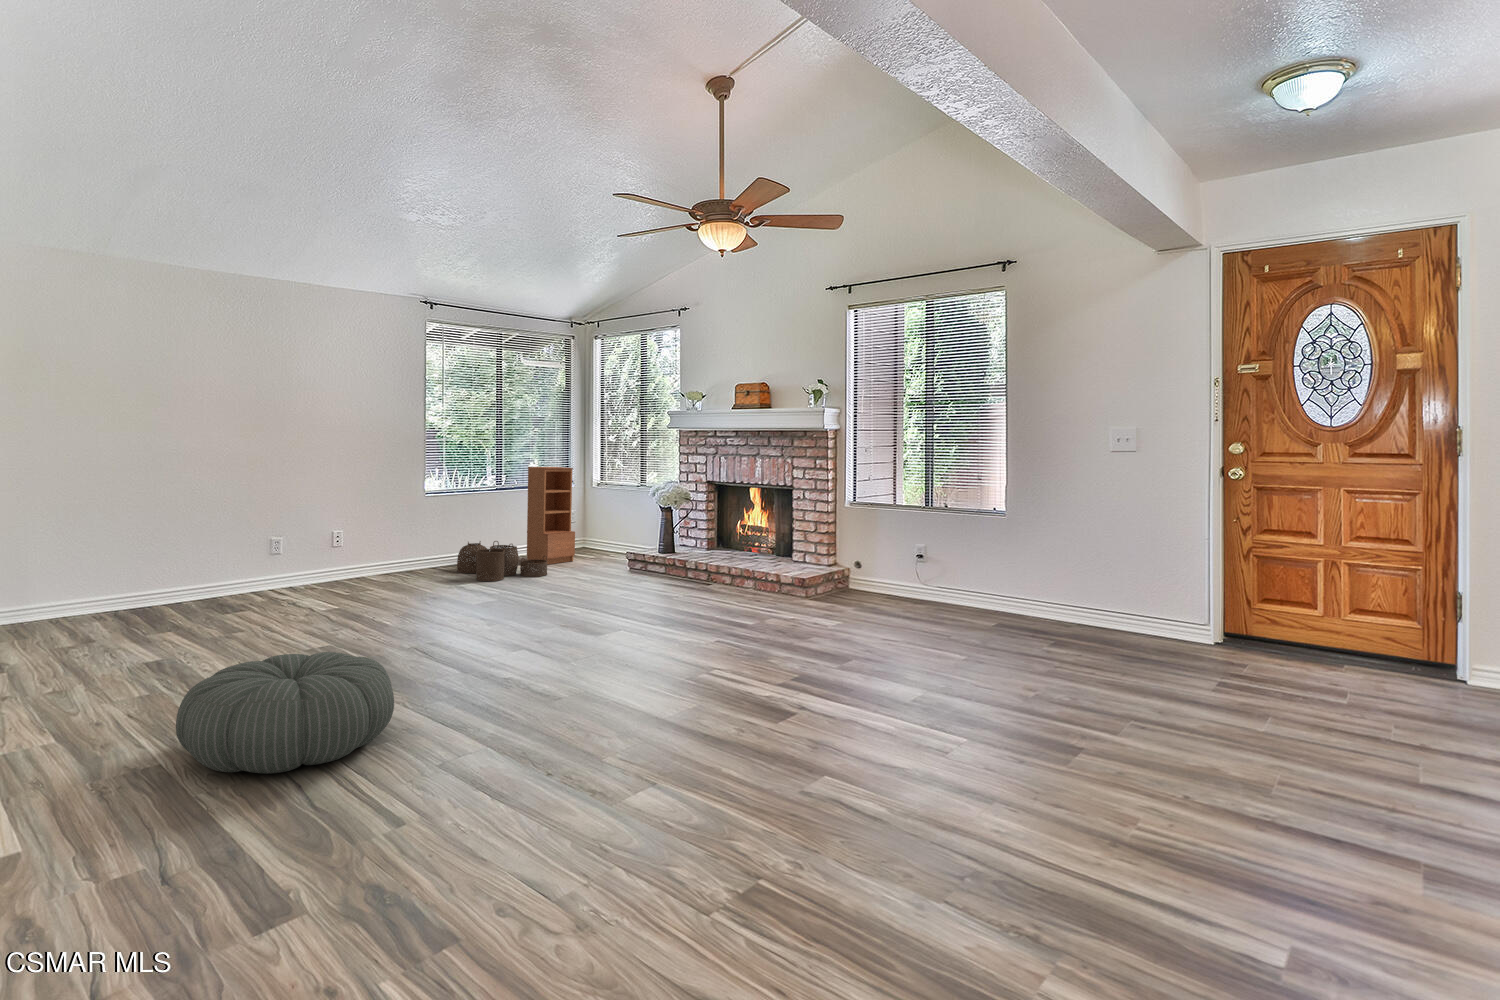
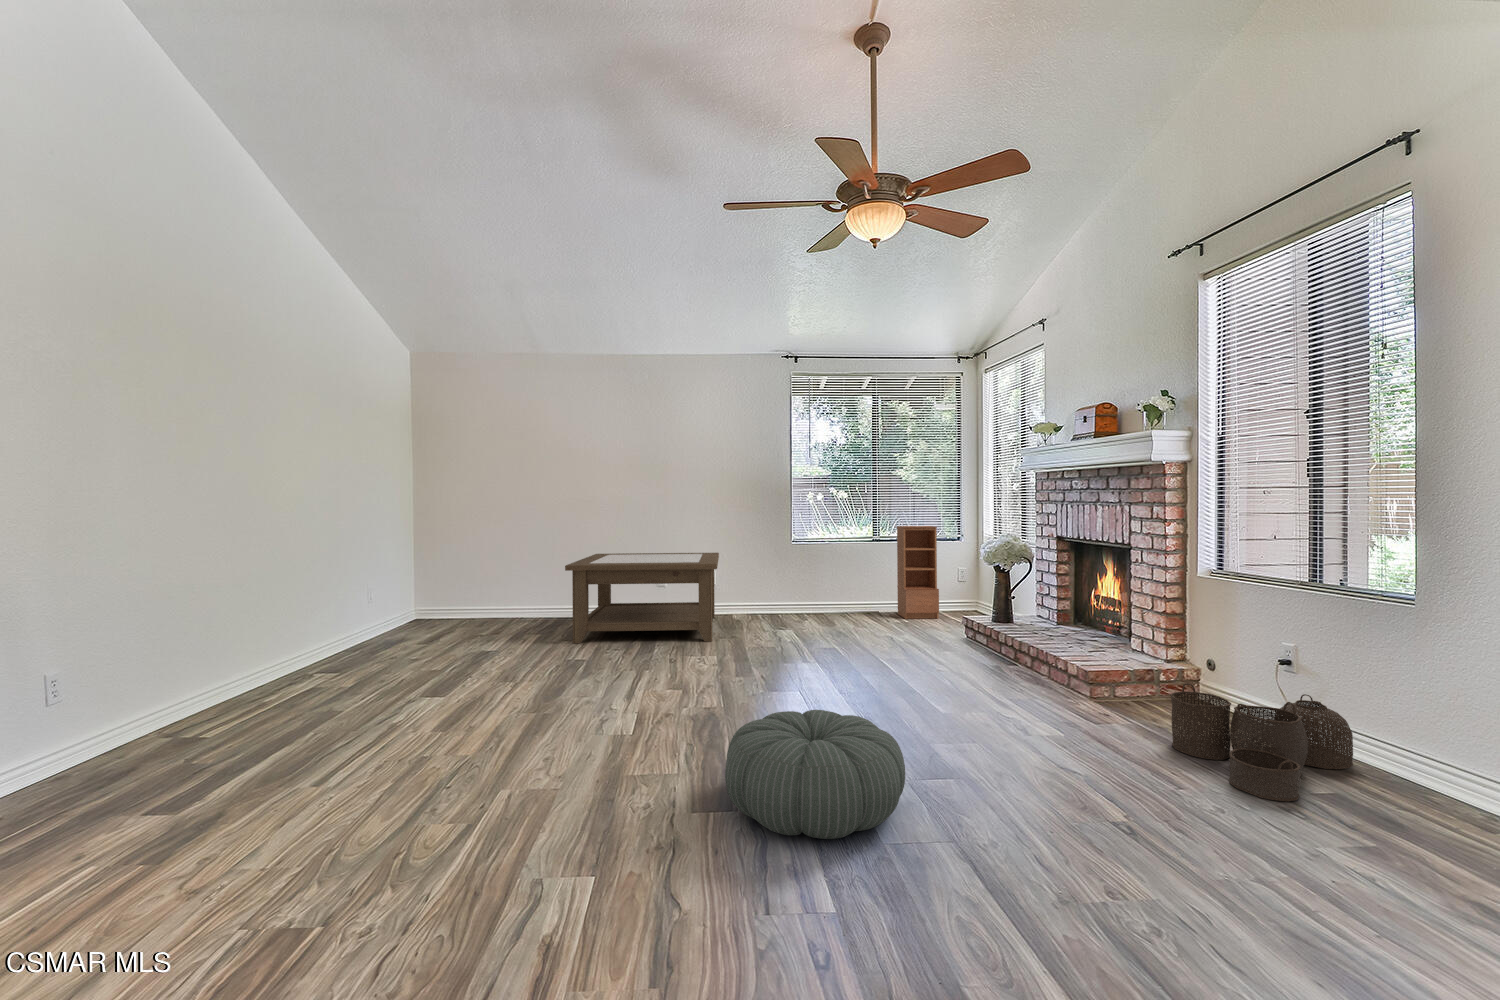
coffee table: none [111,501,415,647] -> present [565,553,719,643]
woven basket: present [457,541,547,581] -> present [1170,683,1353,802]
pouf: present [176,652,394,774] -> present [725,710,905,839]

